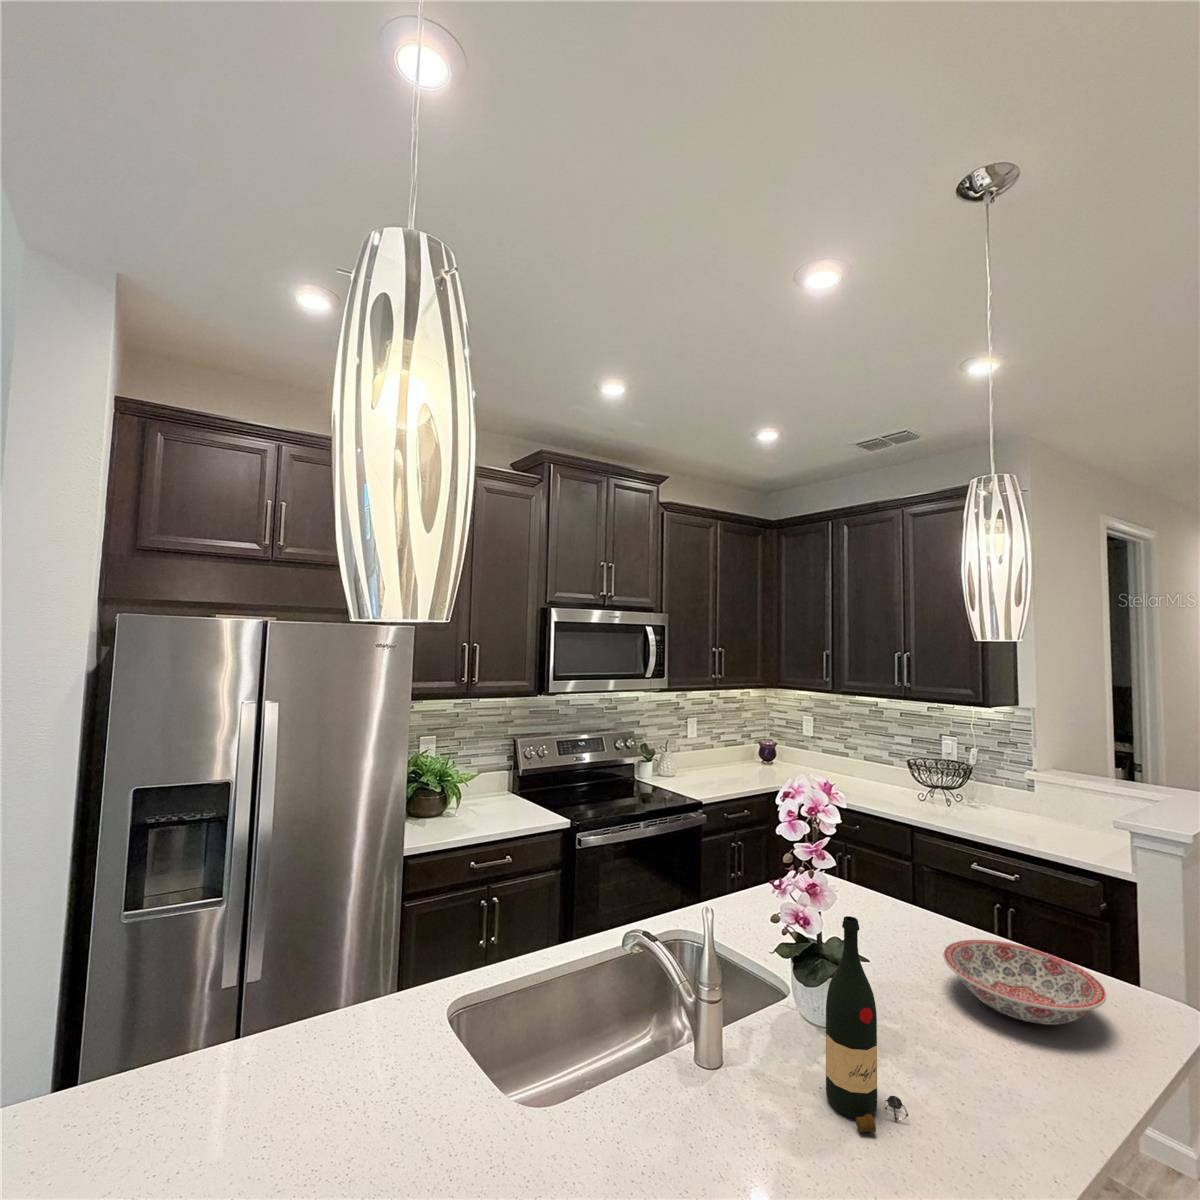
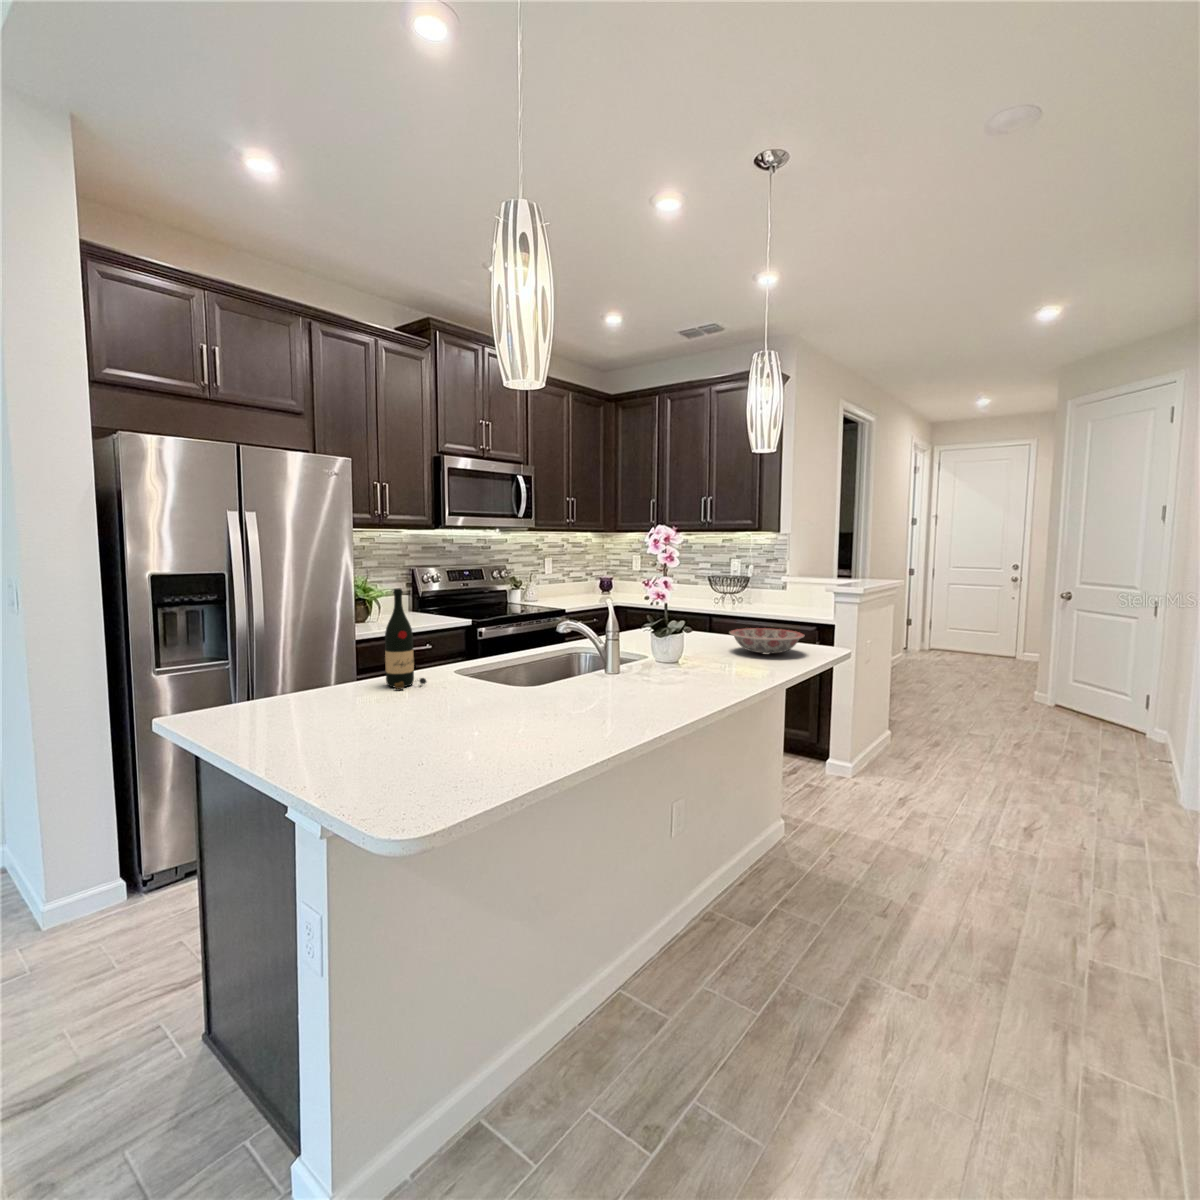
wine bottle: present [826,916,908,1133] -> present [385,589,427,689]

